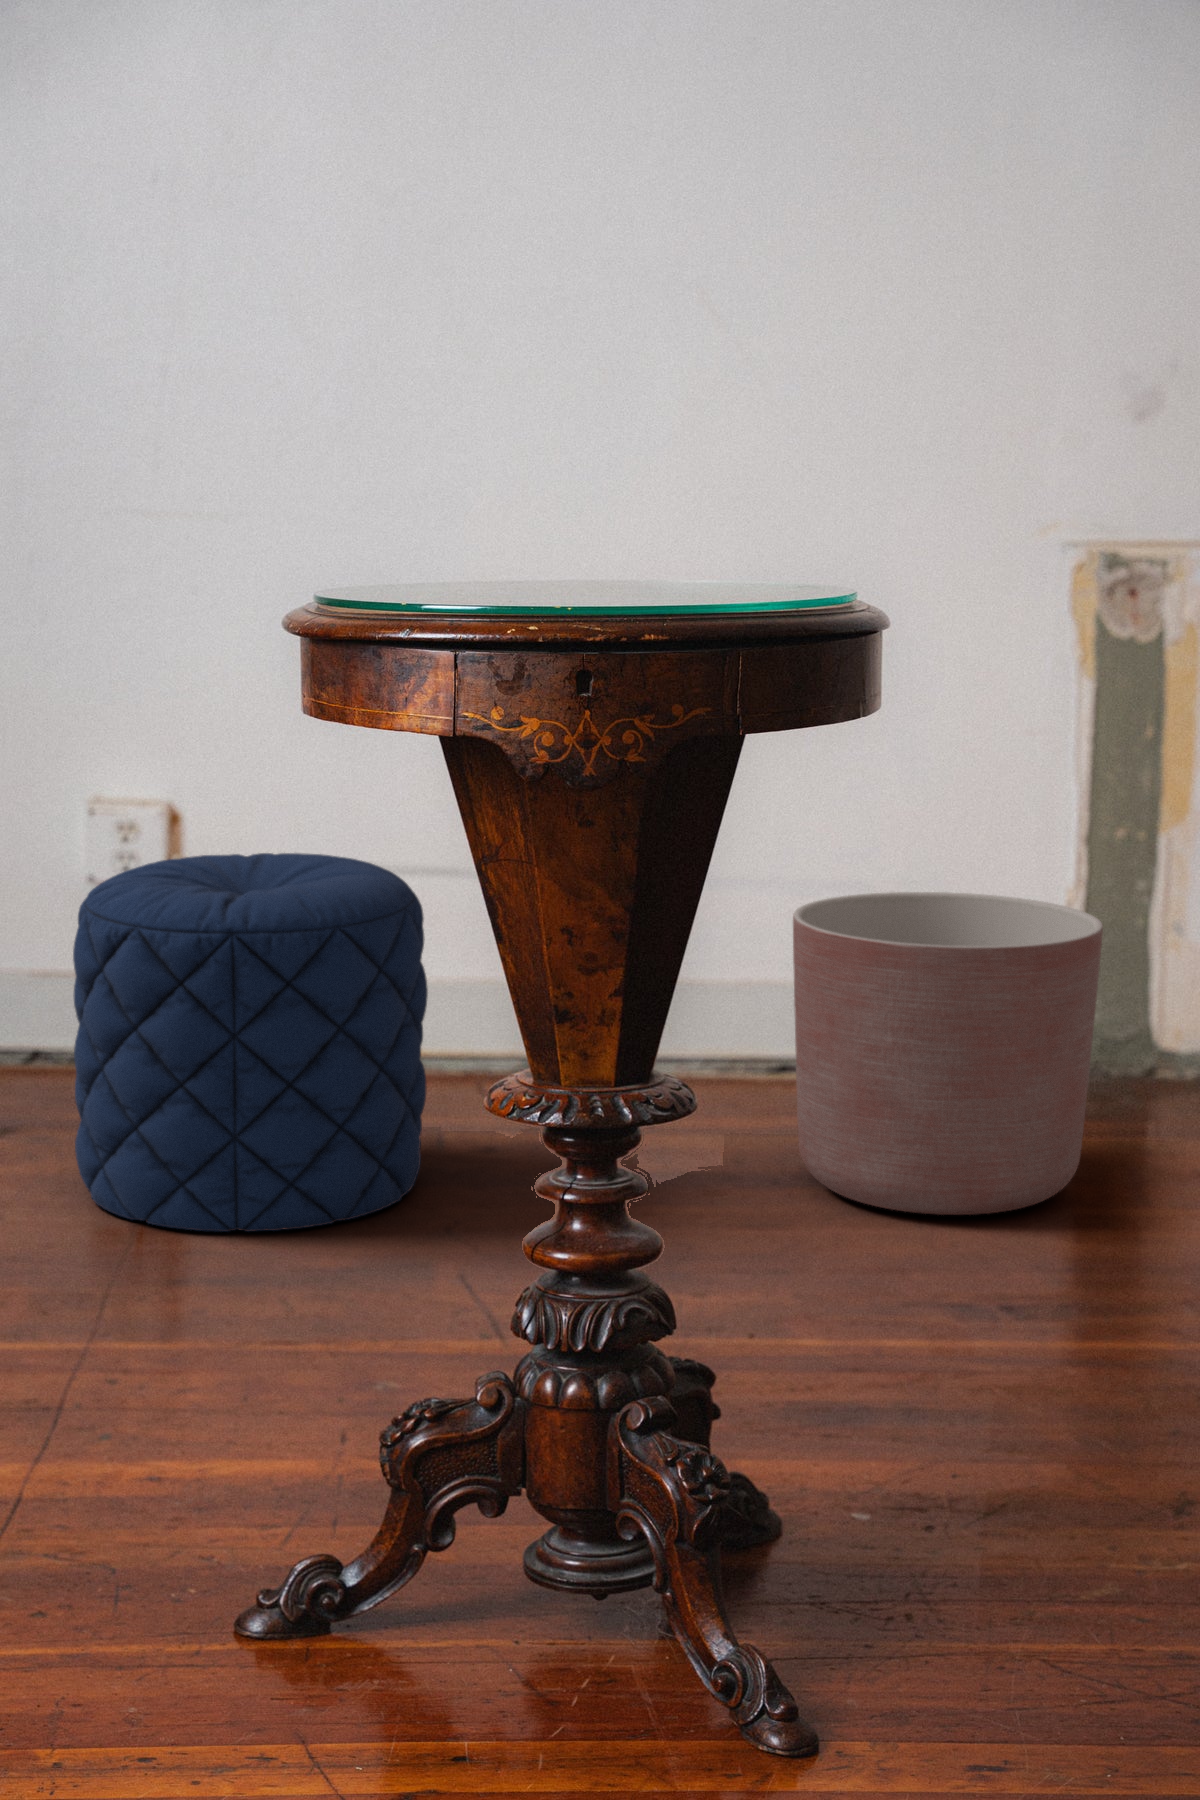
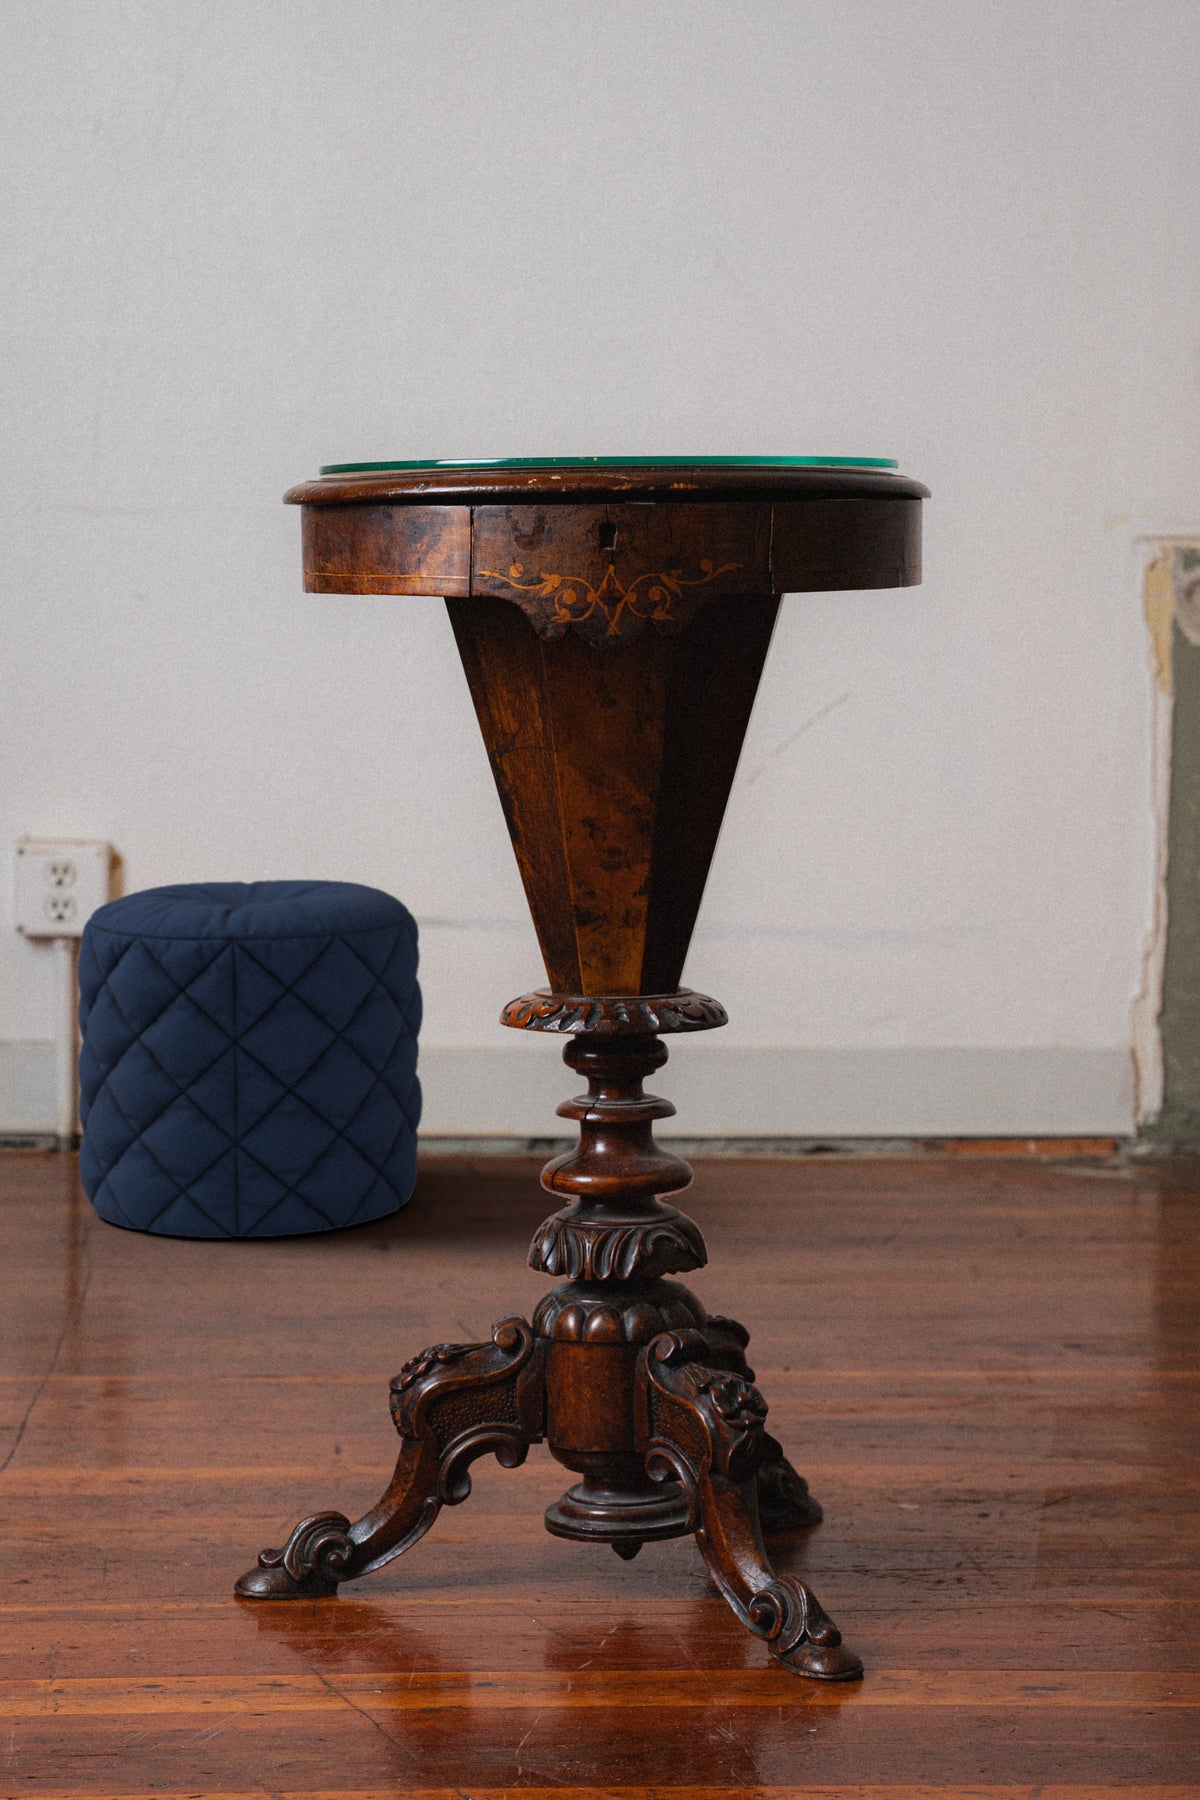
planter: present [793,892,1103,1215] -> none [775,915,1074,1215]

